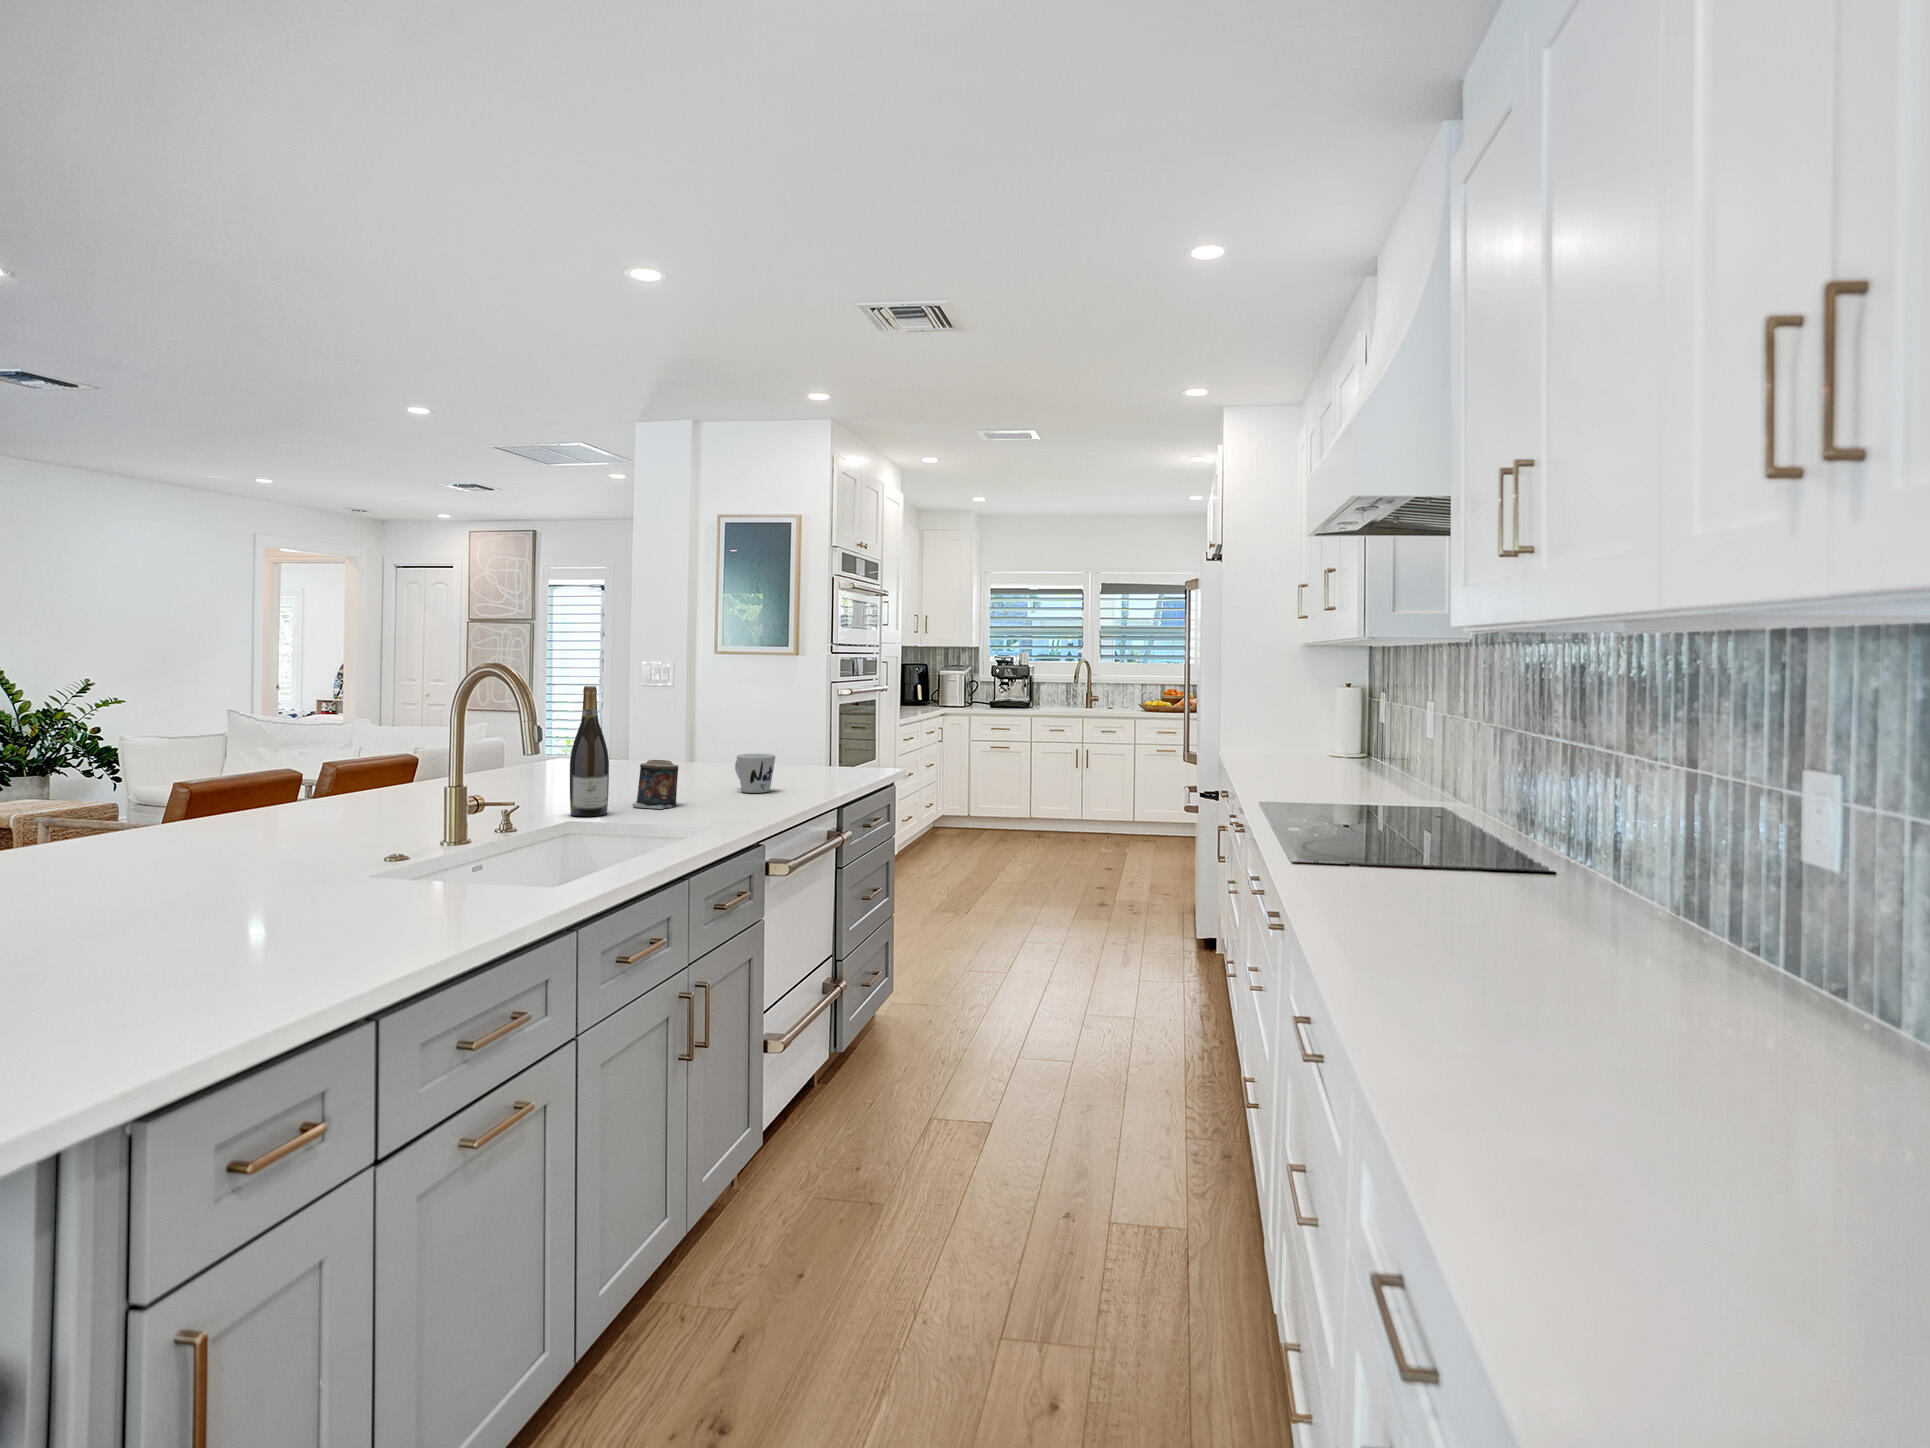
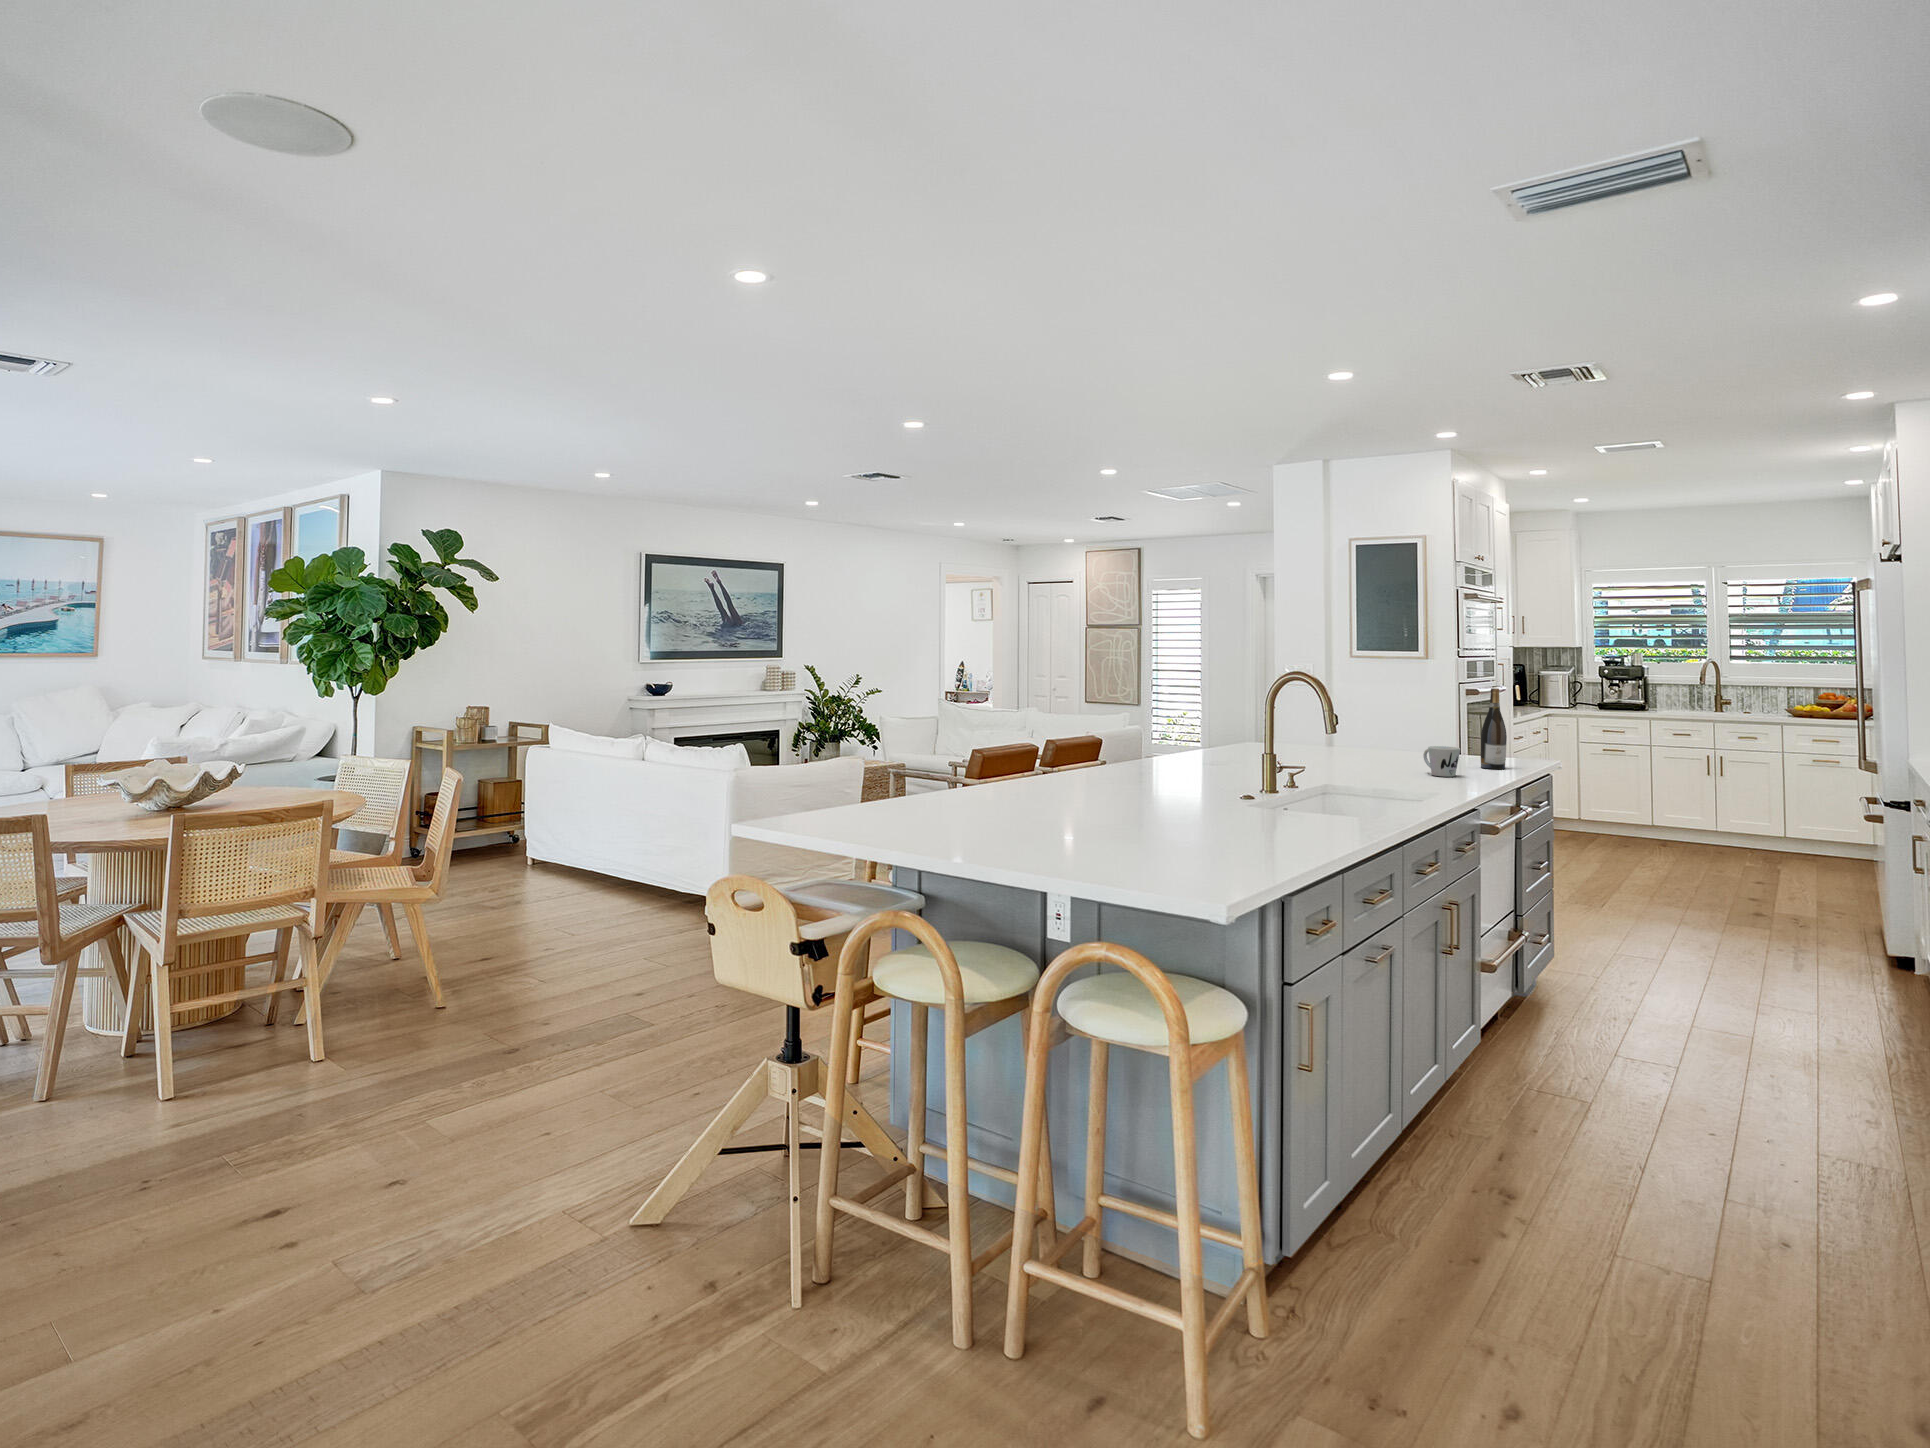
wine bottle: present [570,686,609,816] -> present [1481,688,1507,769]
candle: present [633,760,679,809] -> none [1361,748,1394,784]

